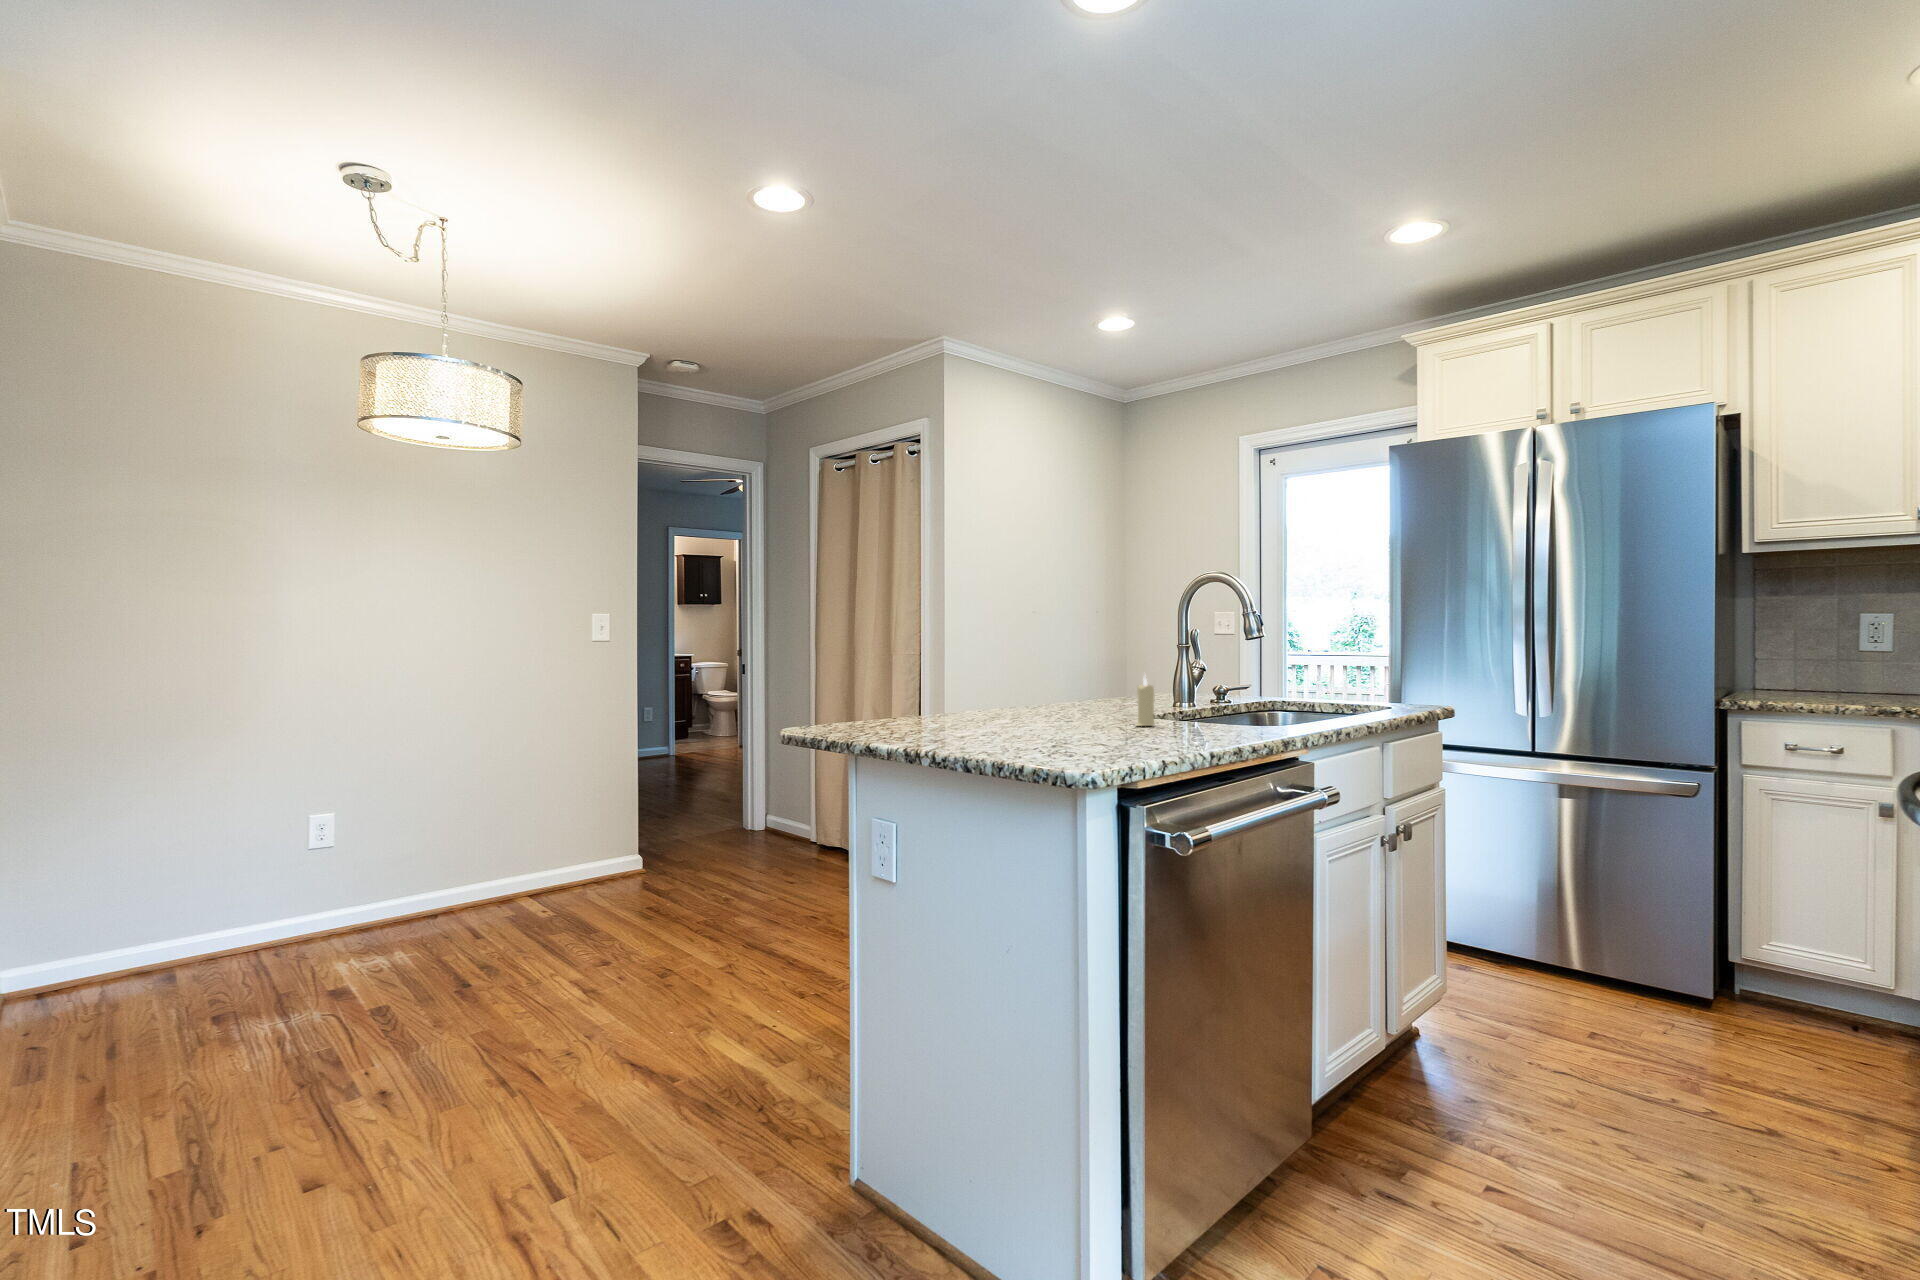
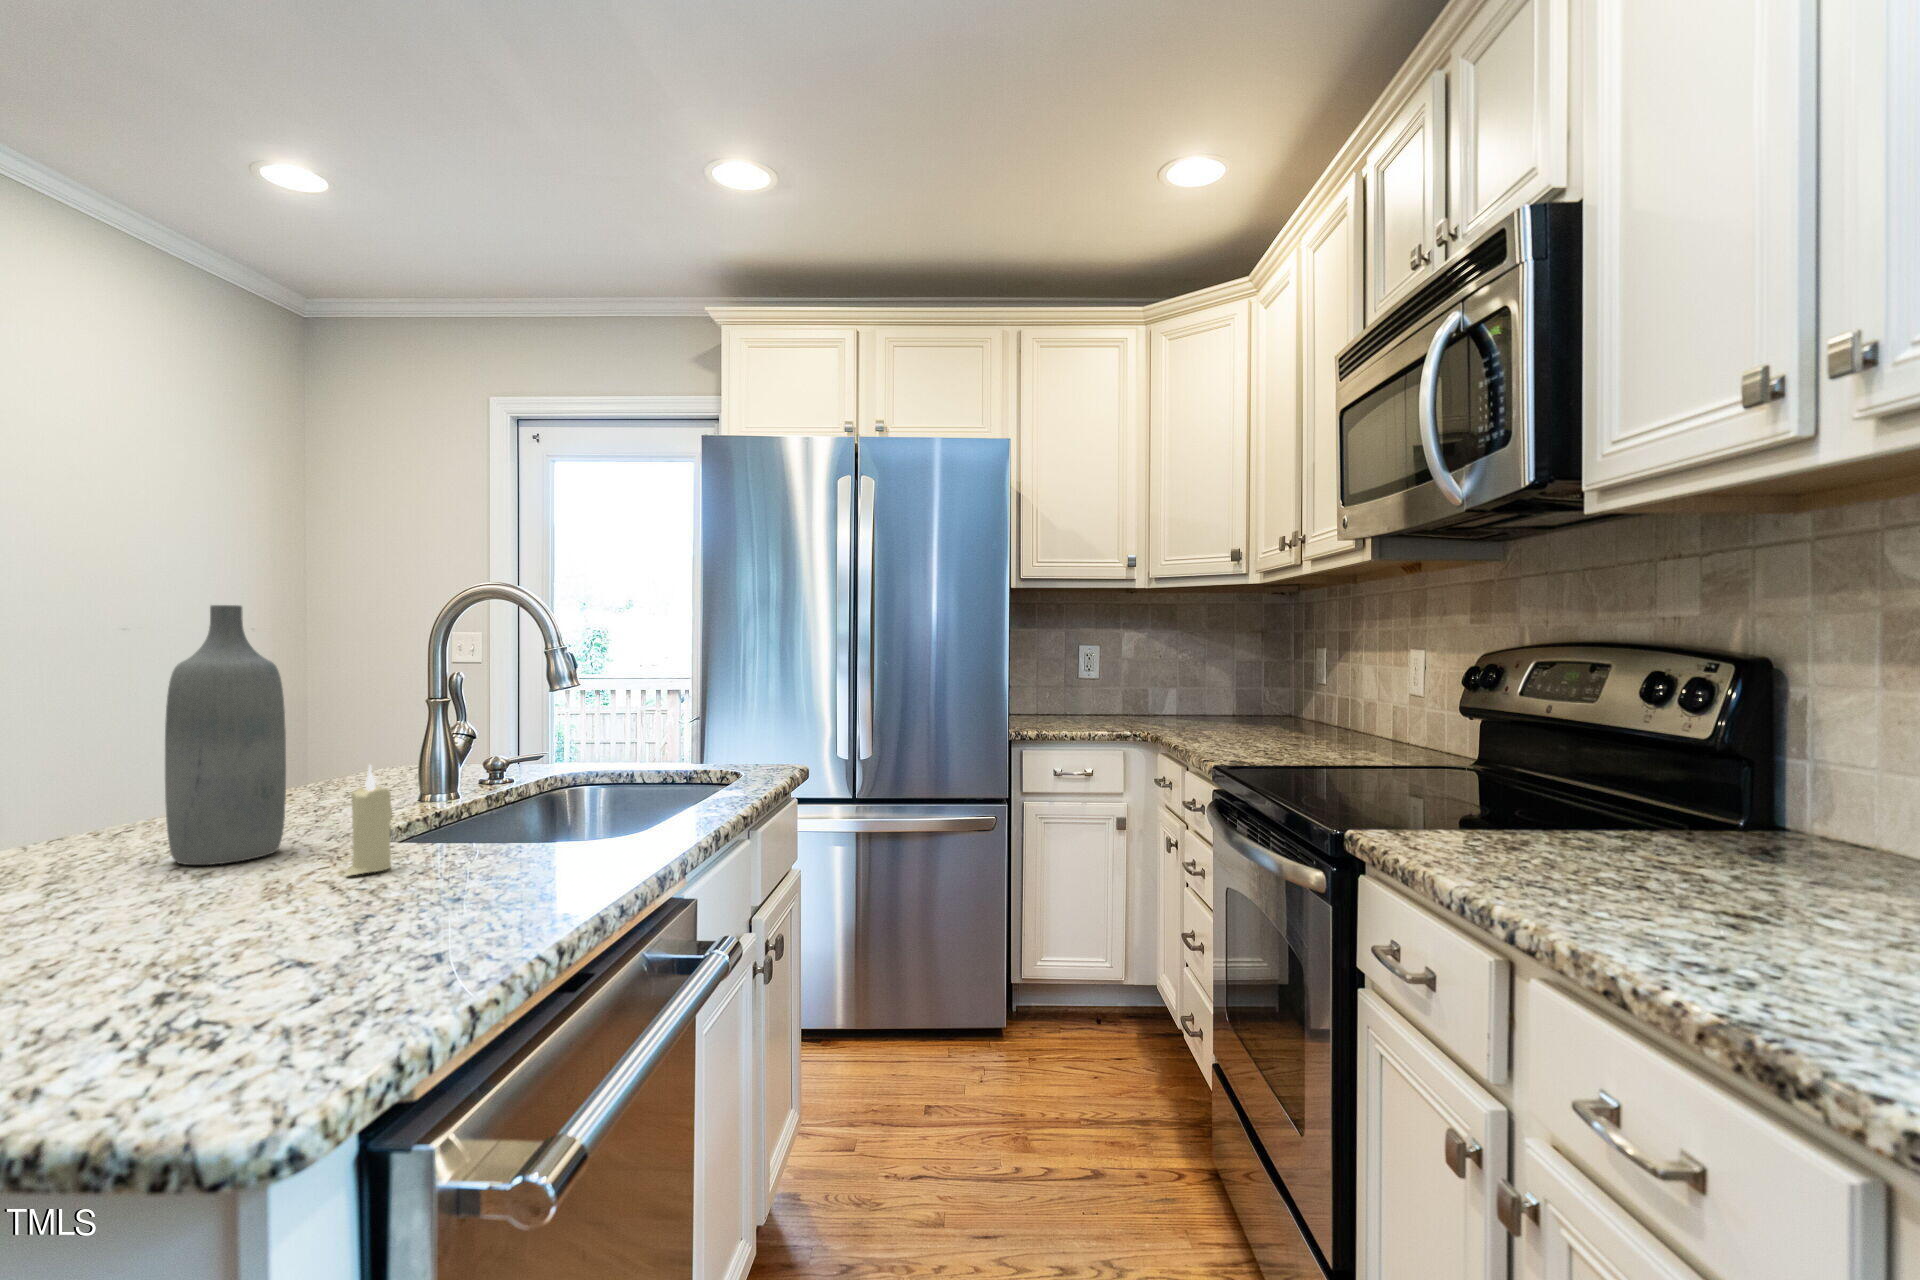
bottle: none [1066,597,1111,718] -> present [165,605,286,865]

